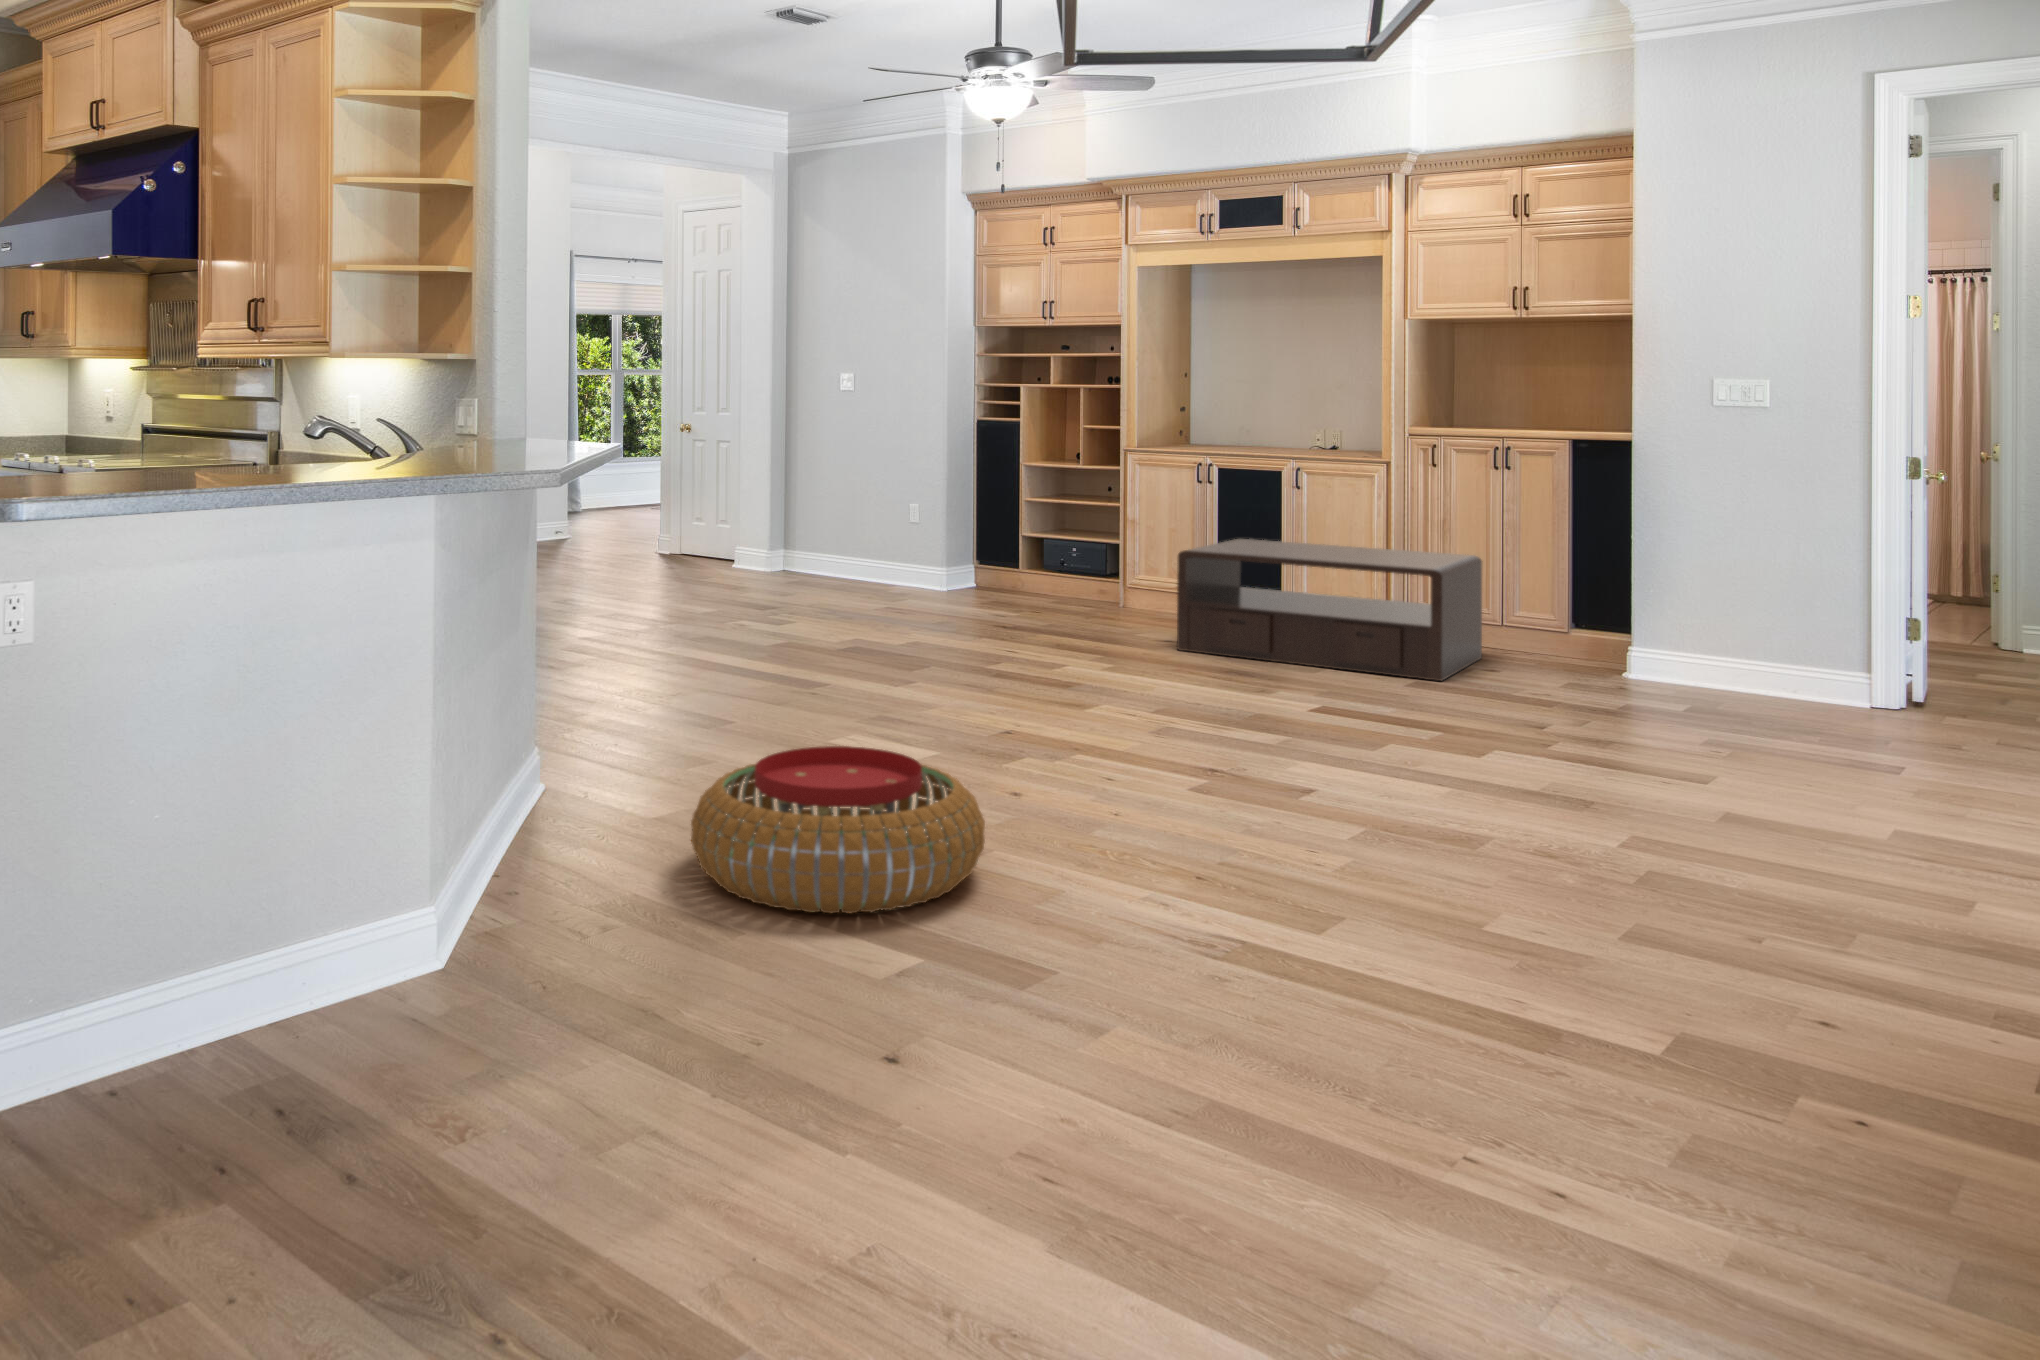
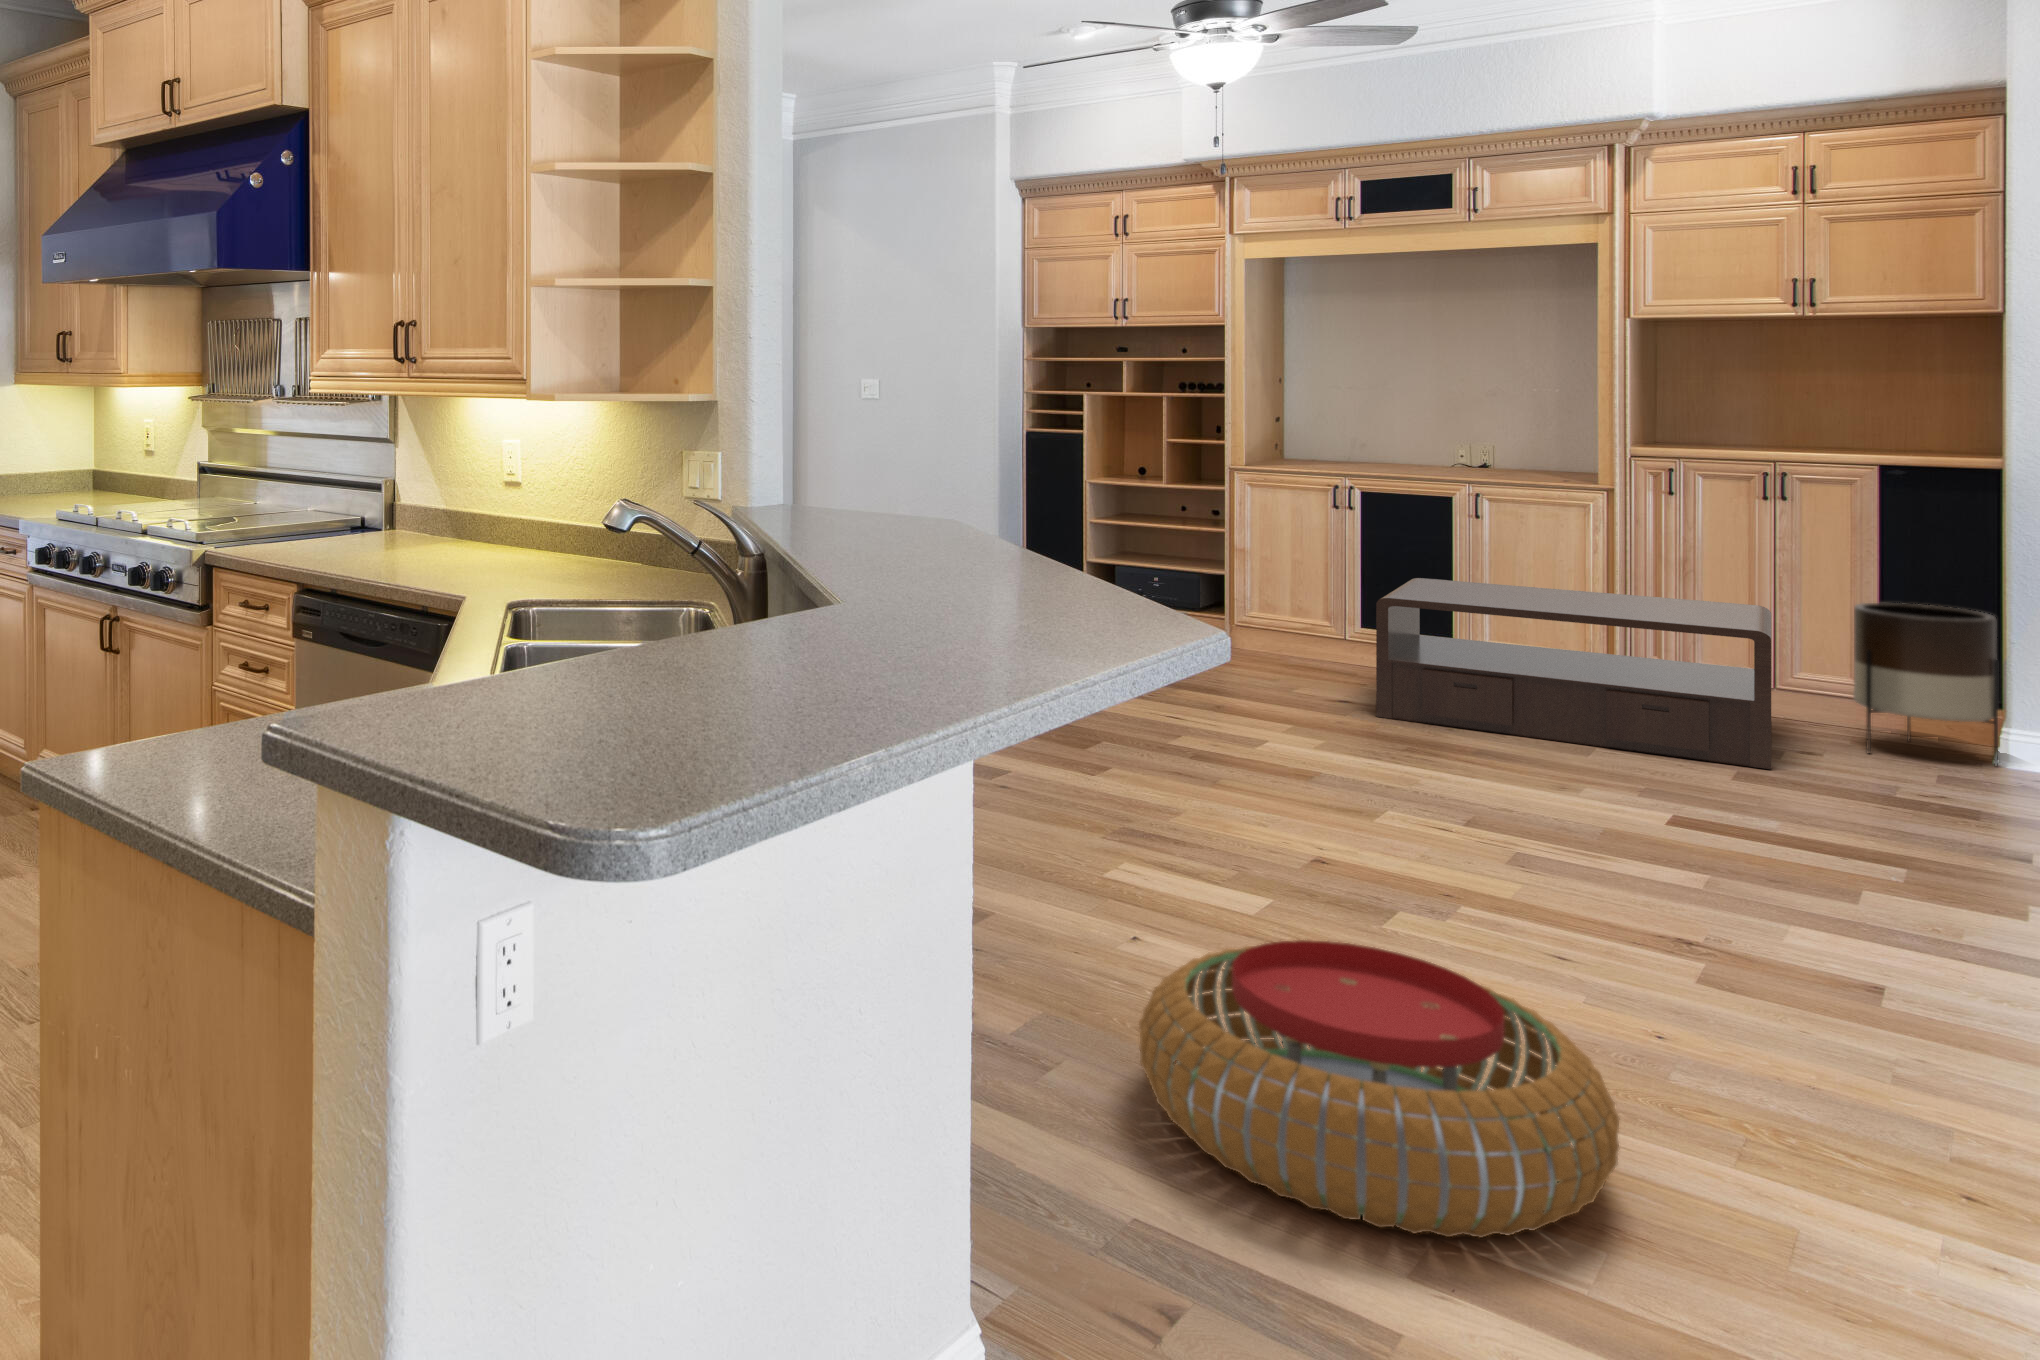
planter: none [1531,552,1626,679] -> present [1853,603,1998,766]

